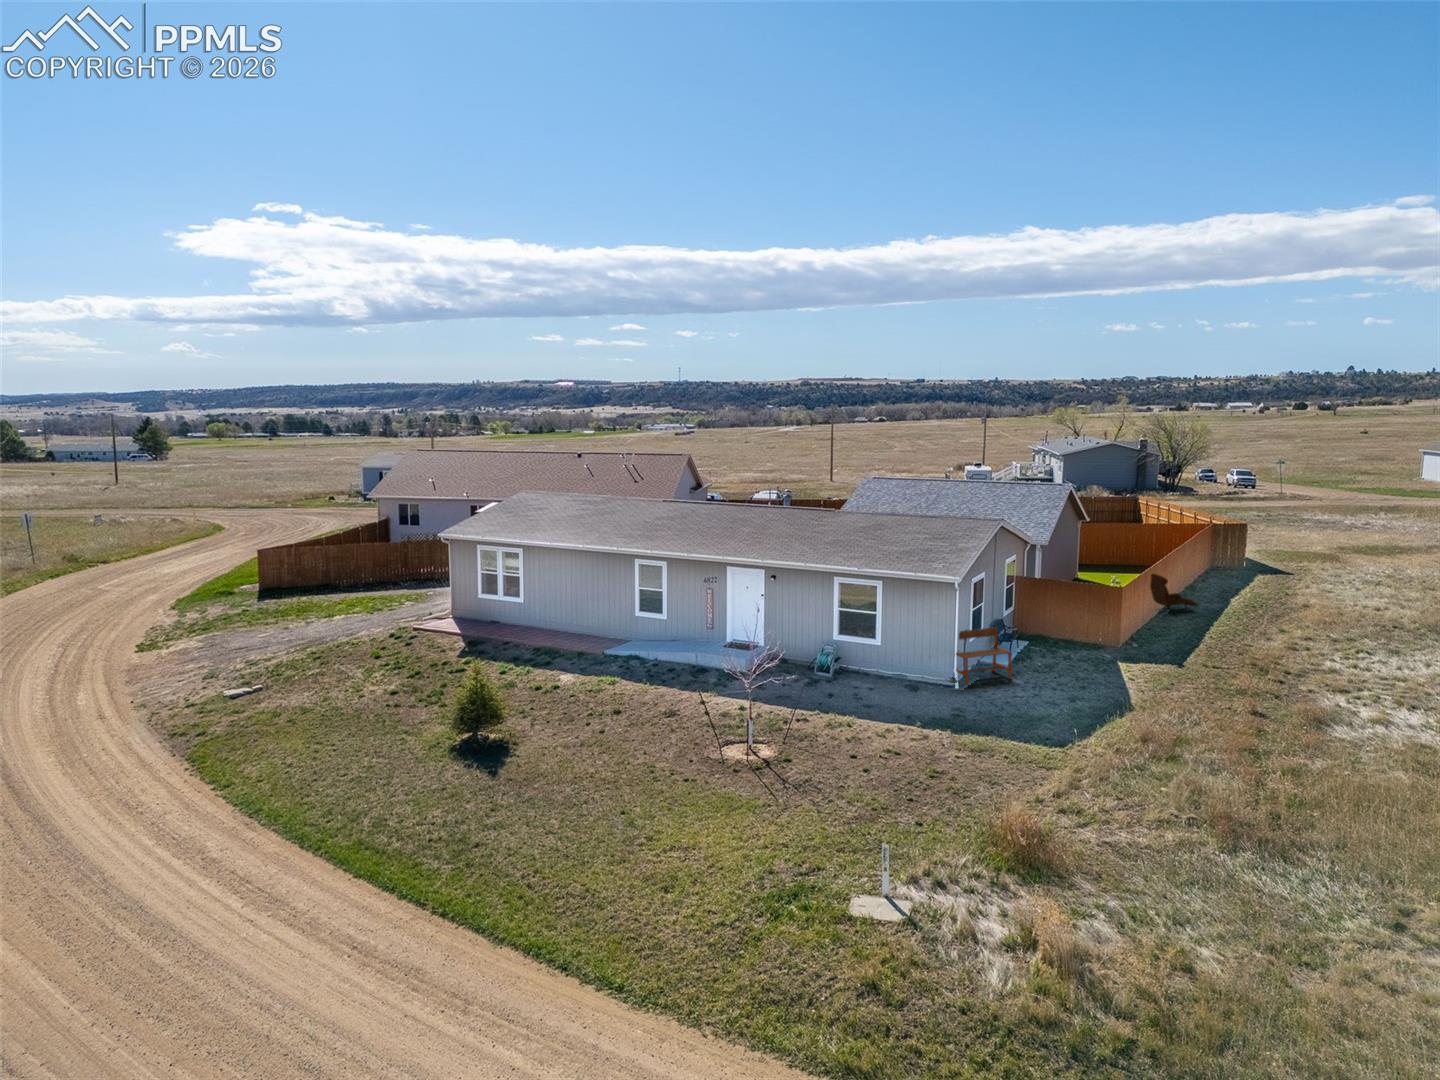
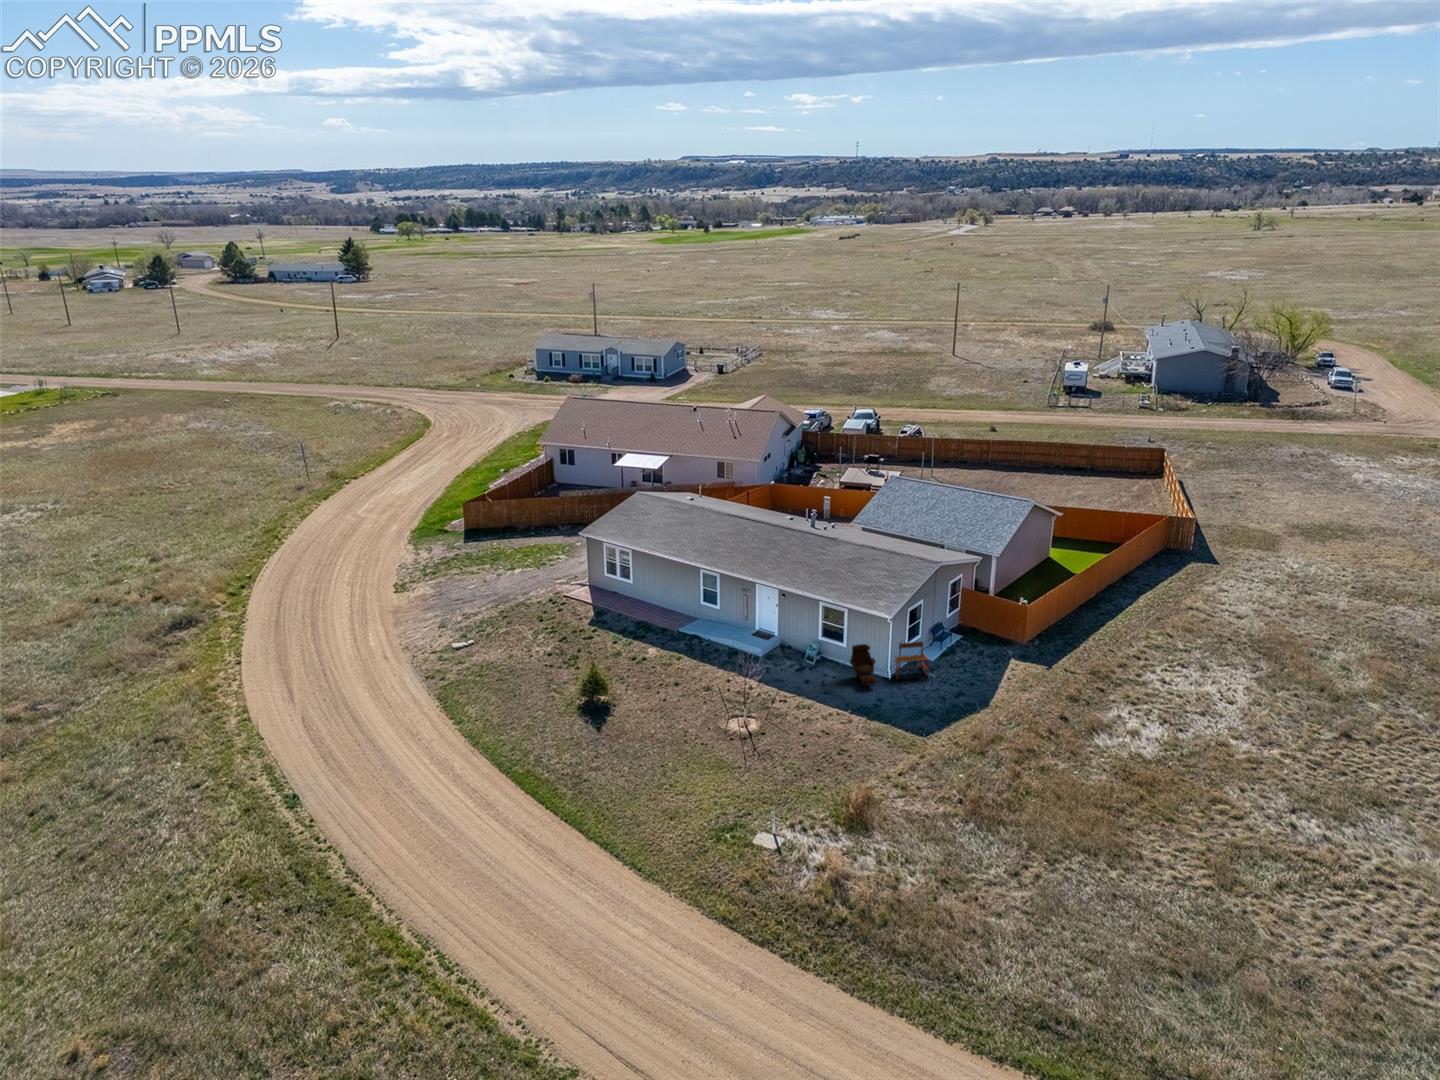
lounge chair: present [1150,574,1198,614] -> present [850,644,877,686]

